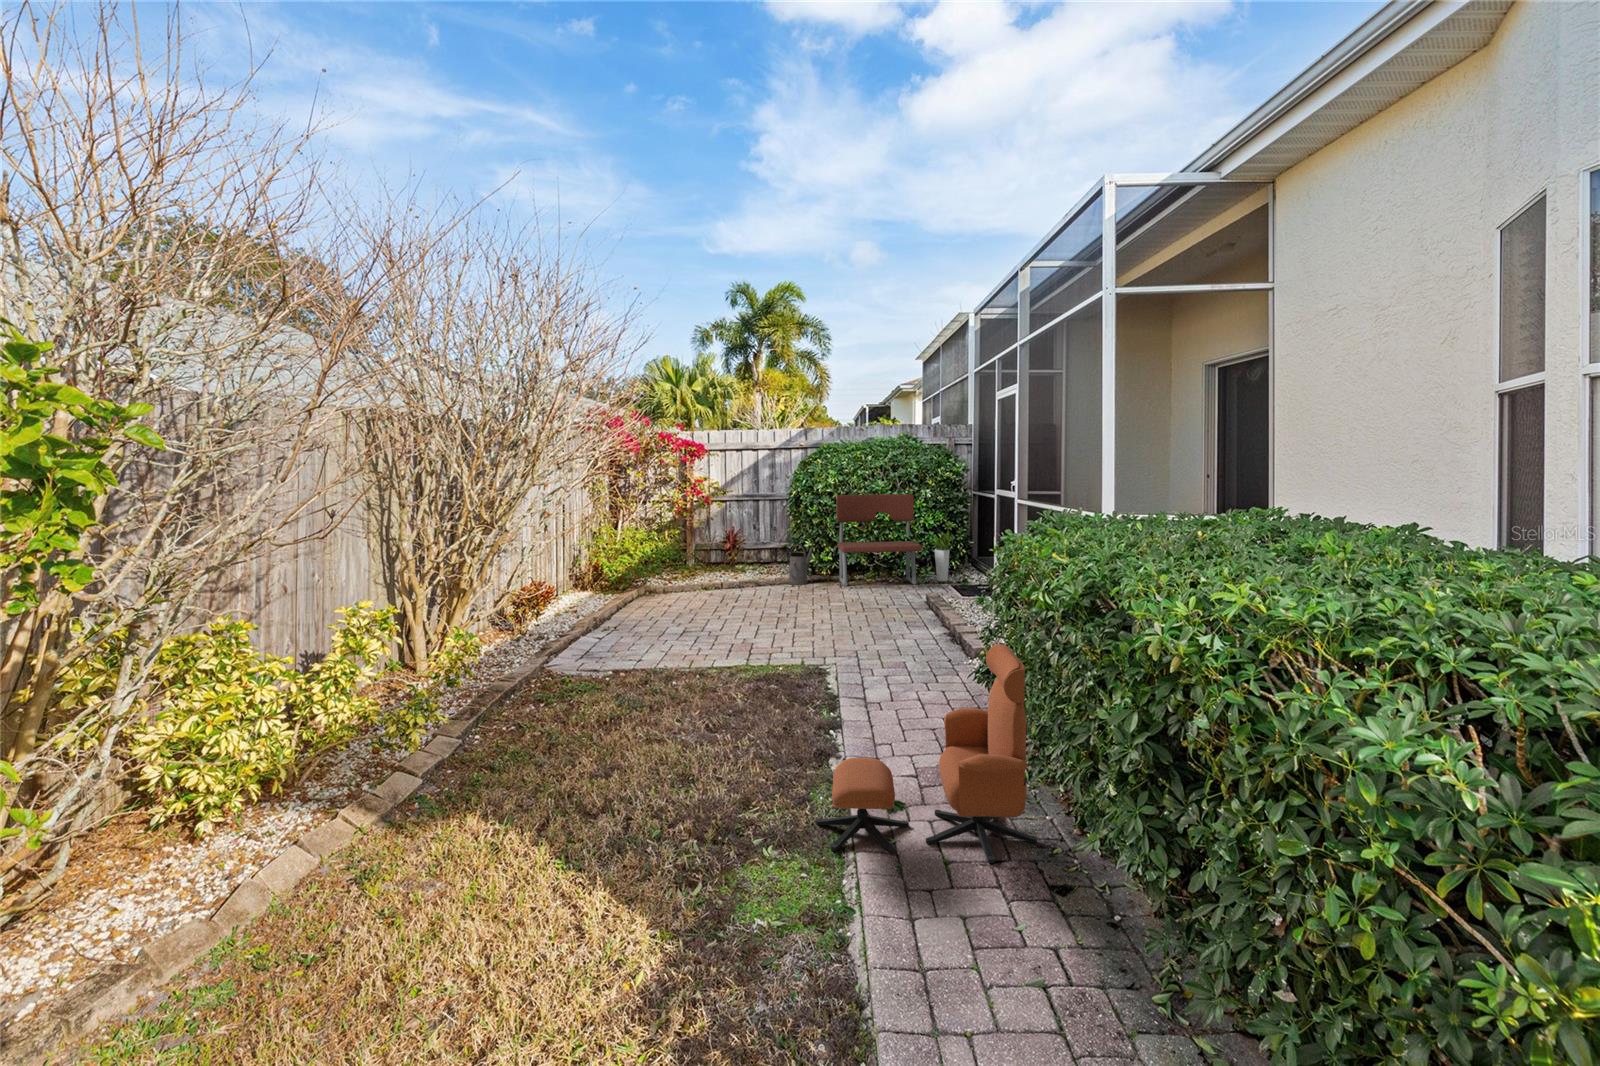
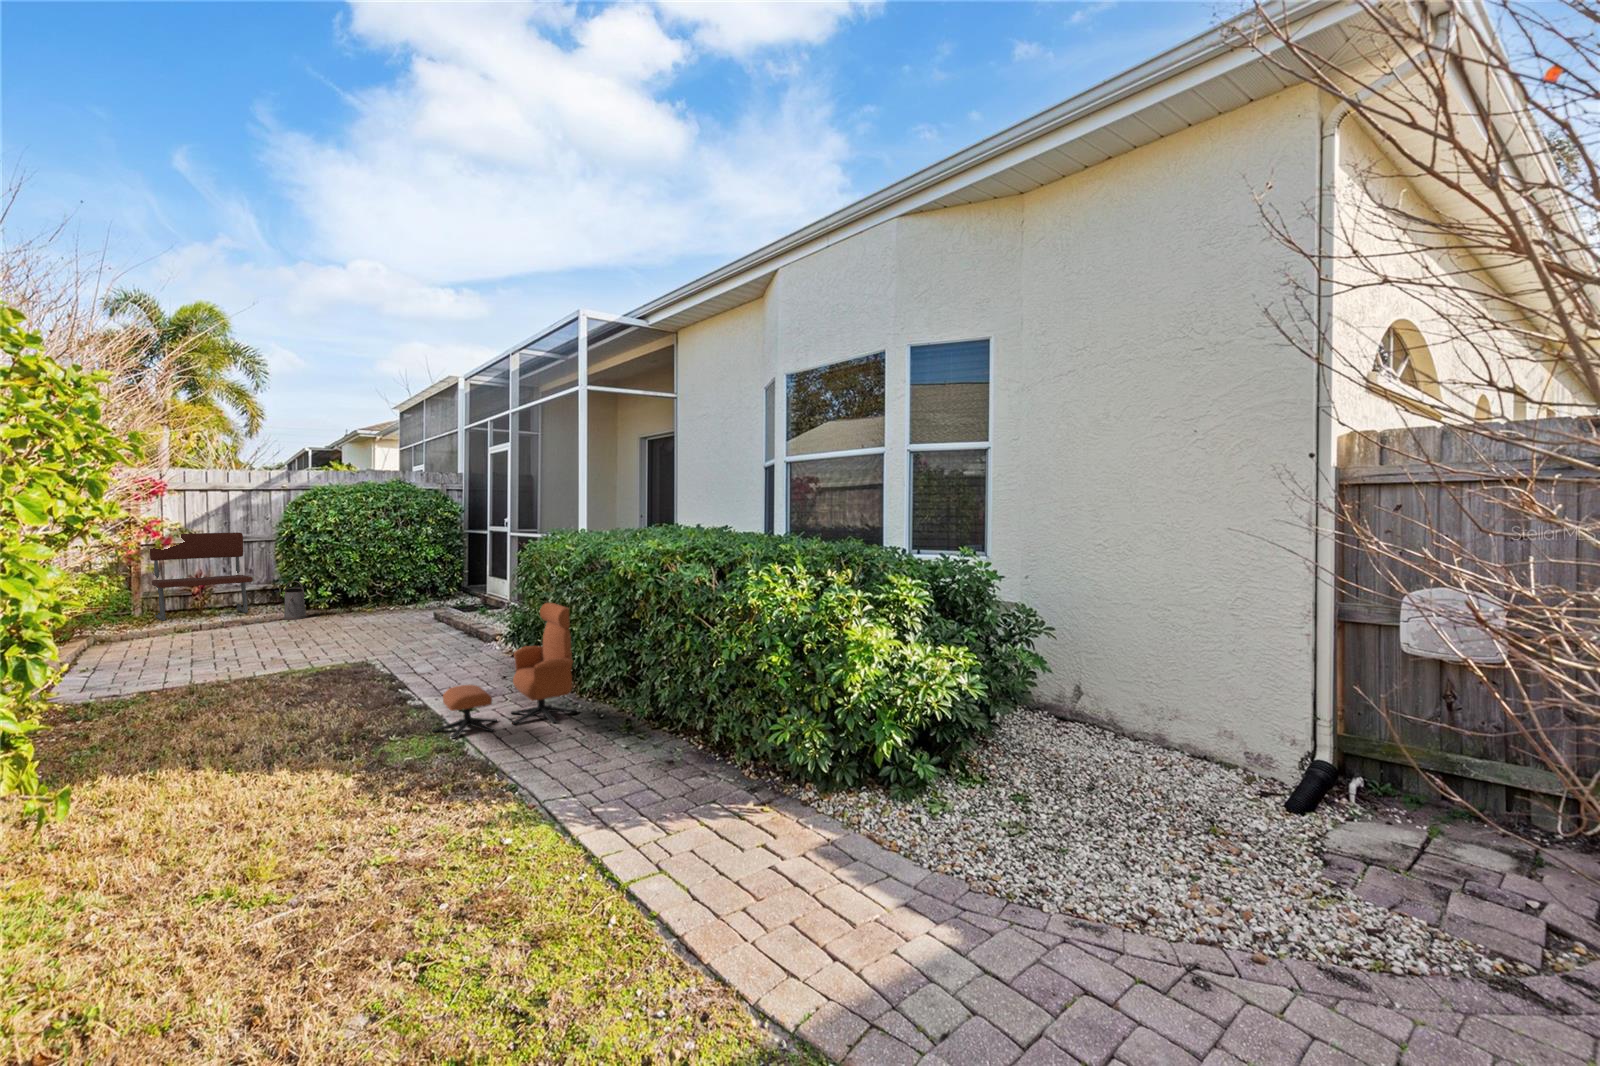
bench: present [836,494,922,586] -> present [150,533,253,621]
planter: present [933,531,952,581] -> none [432,562,453,605]

